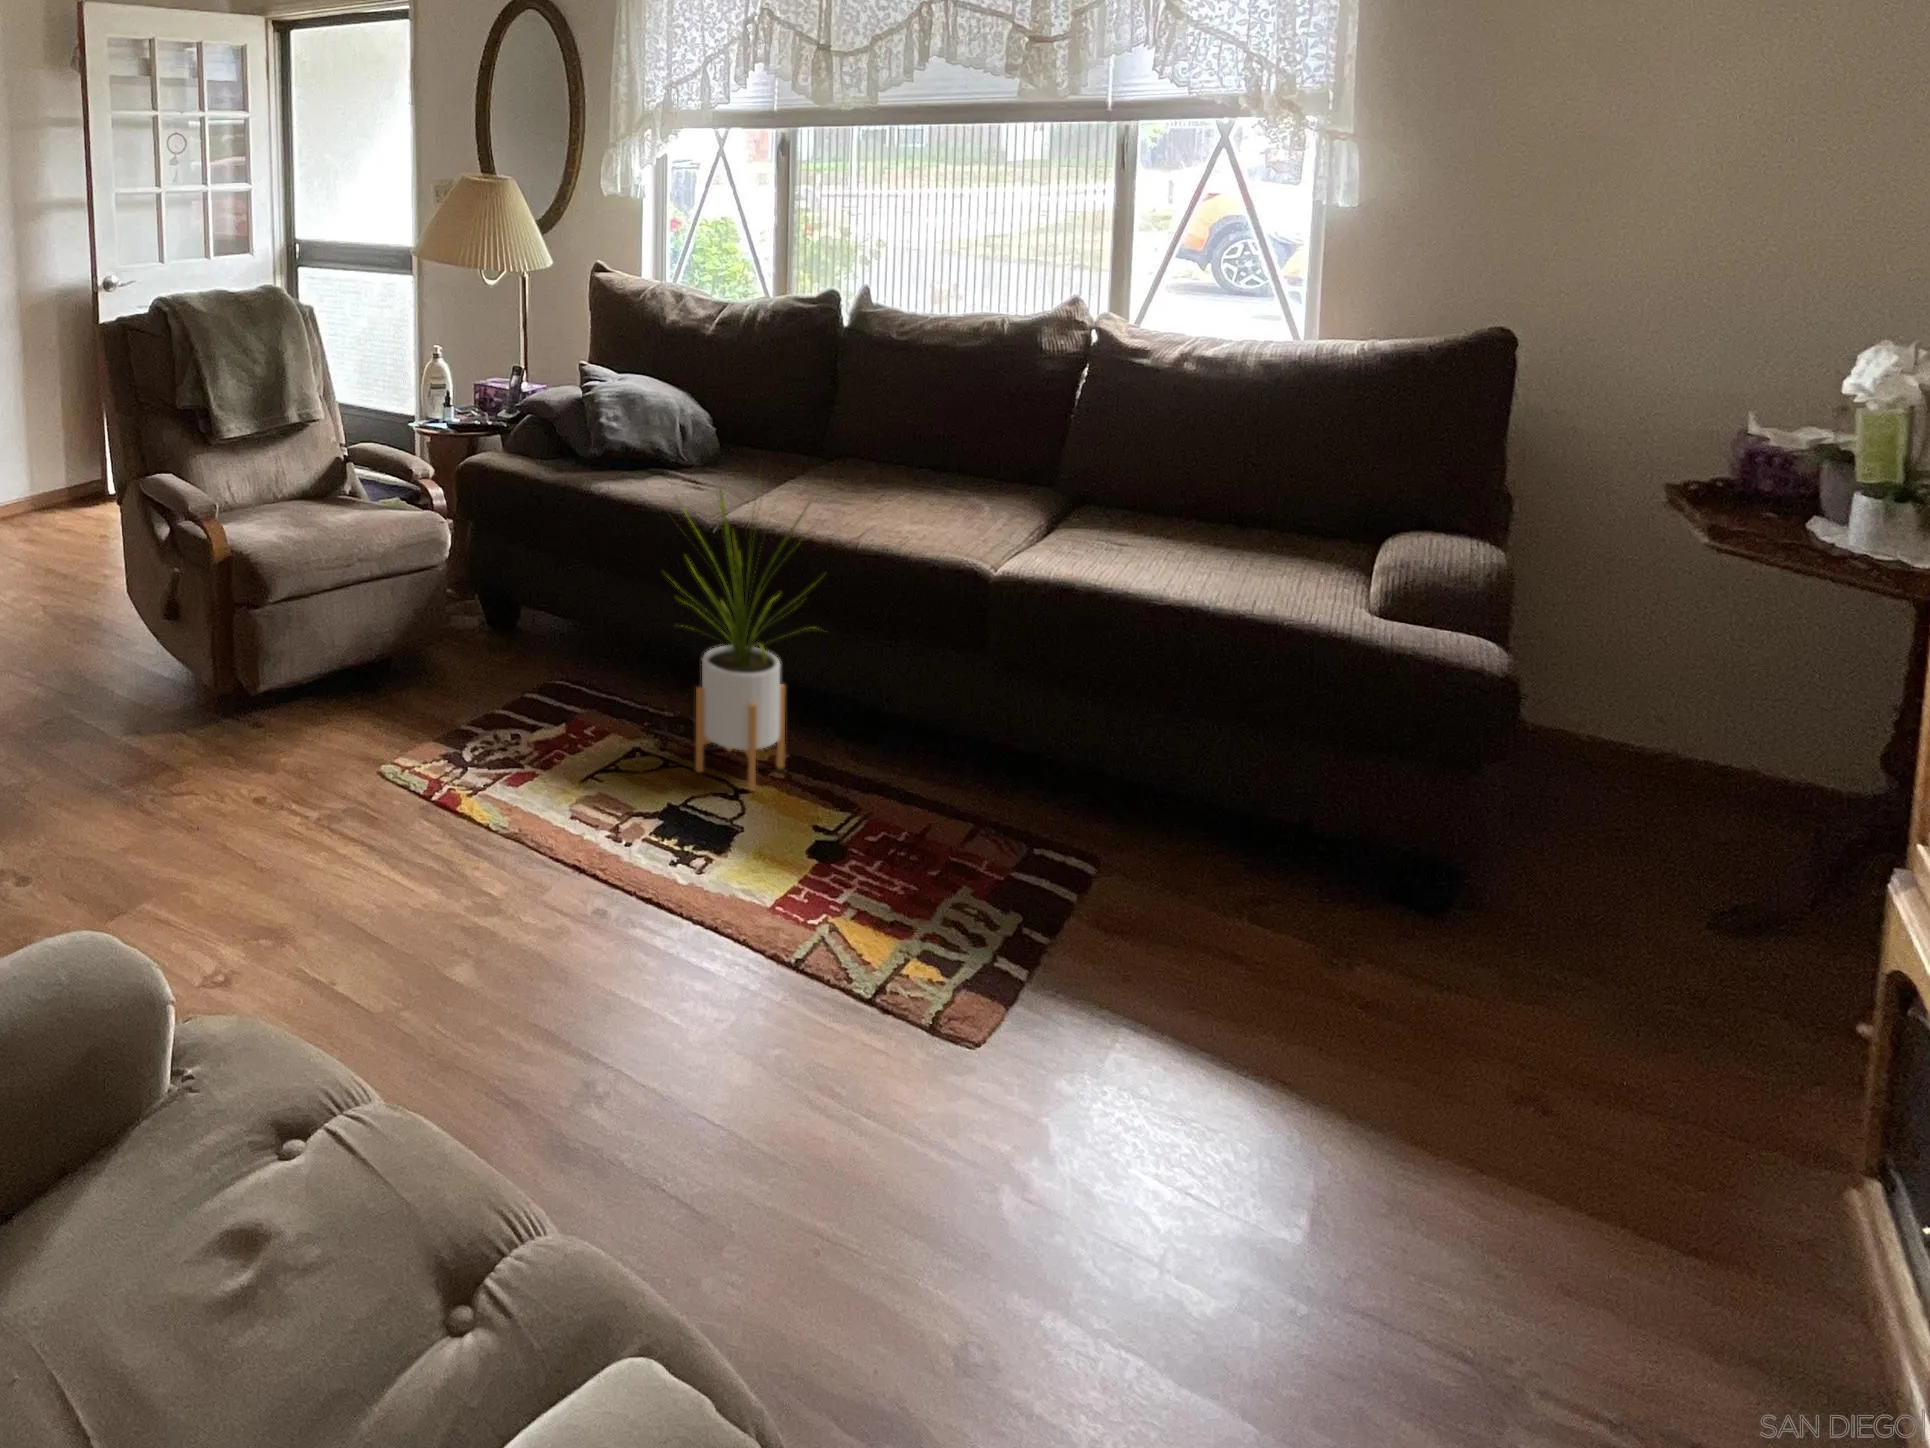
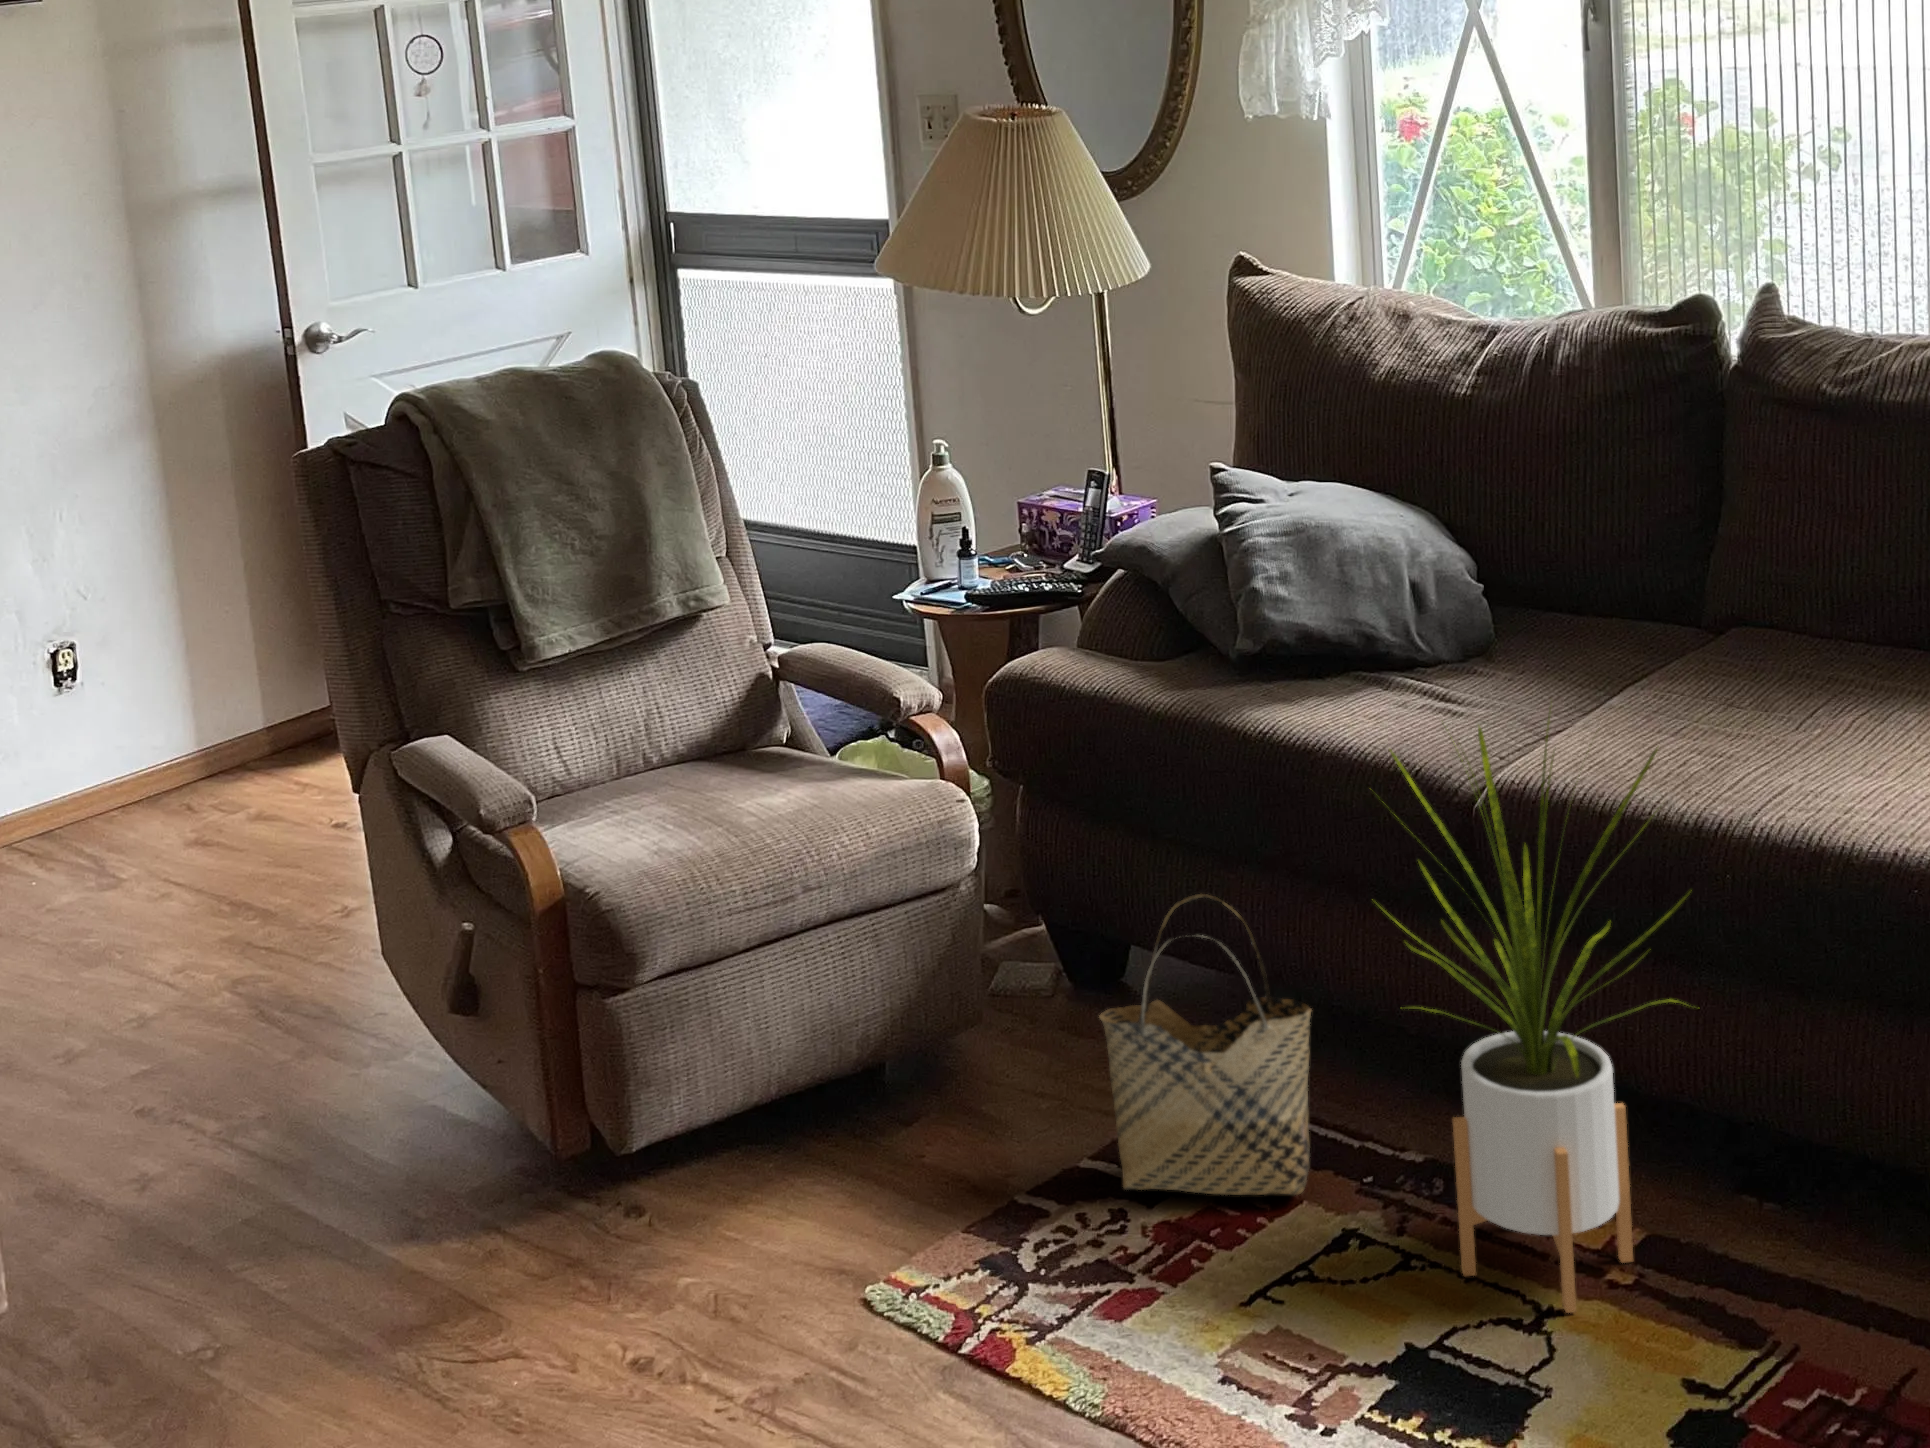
woven basket: none [512,571,623,730] -> present [1099,894,1311,1195]

